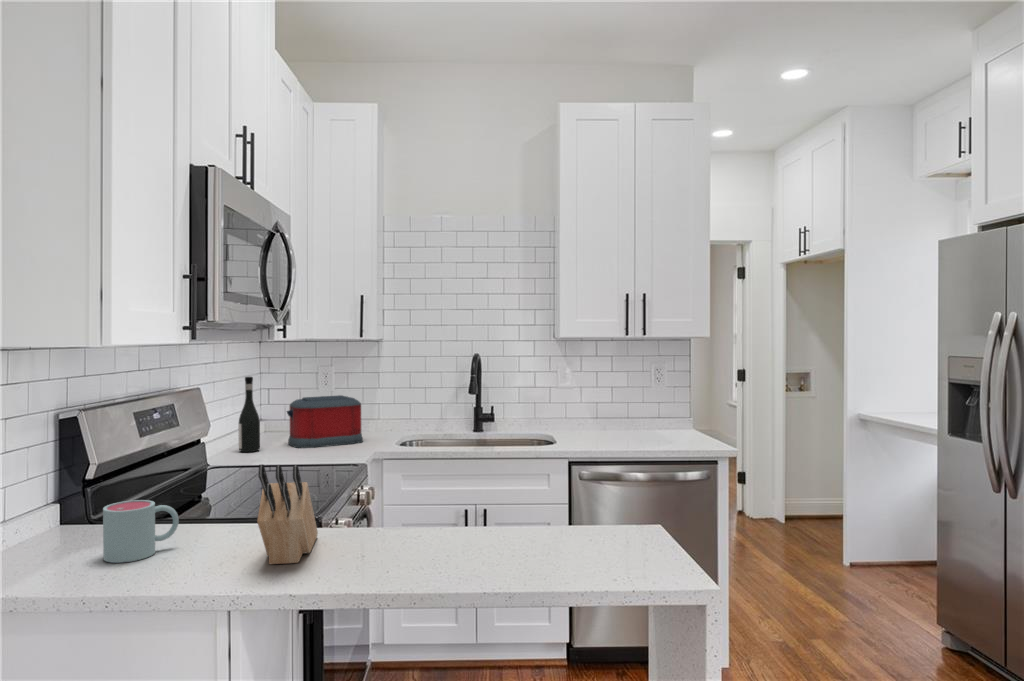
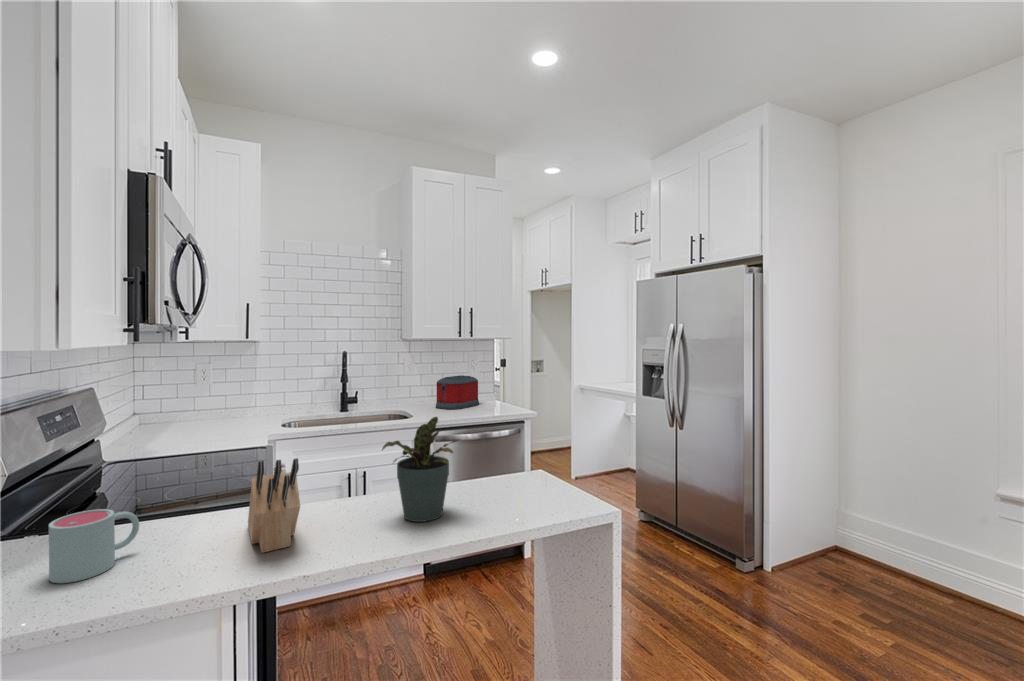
wine bottle: present [238,377,260,452] -> none [125,375,149,445]
toaster: present [287,395,363,448] -> present [436,375,479,410]
potted plant: none [405,432,494,560] -> present [382,417,461,522]

